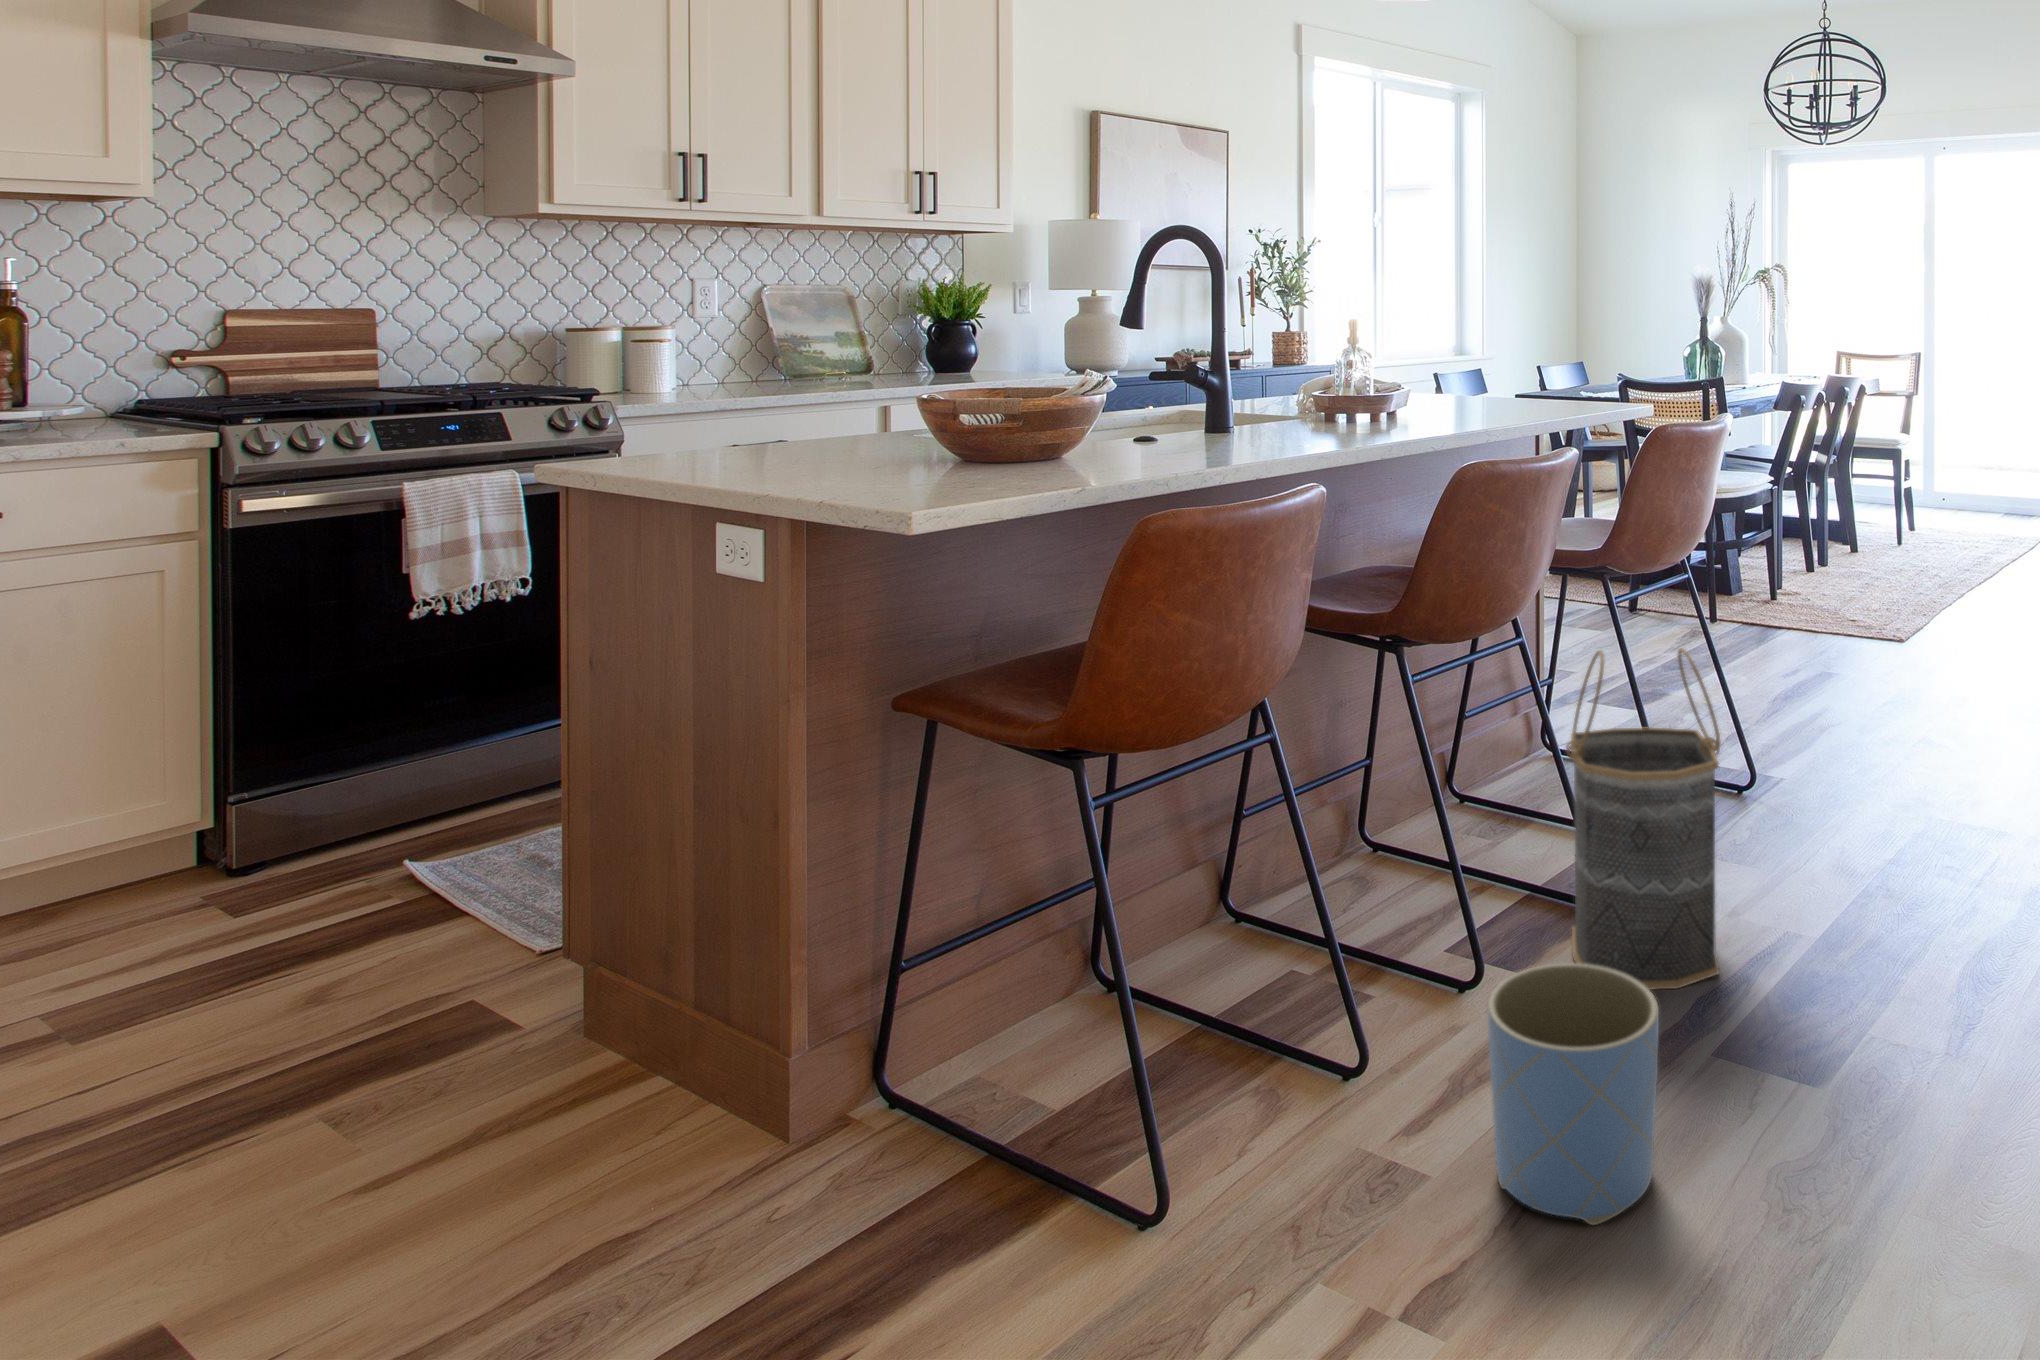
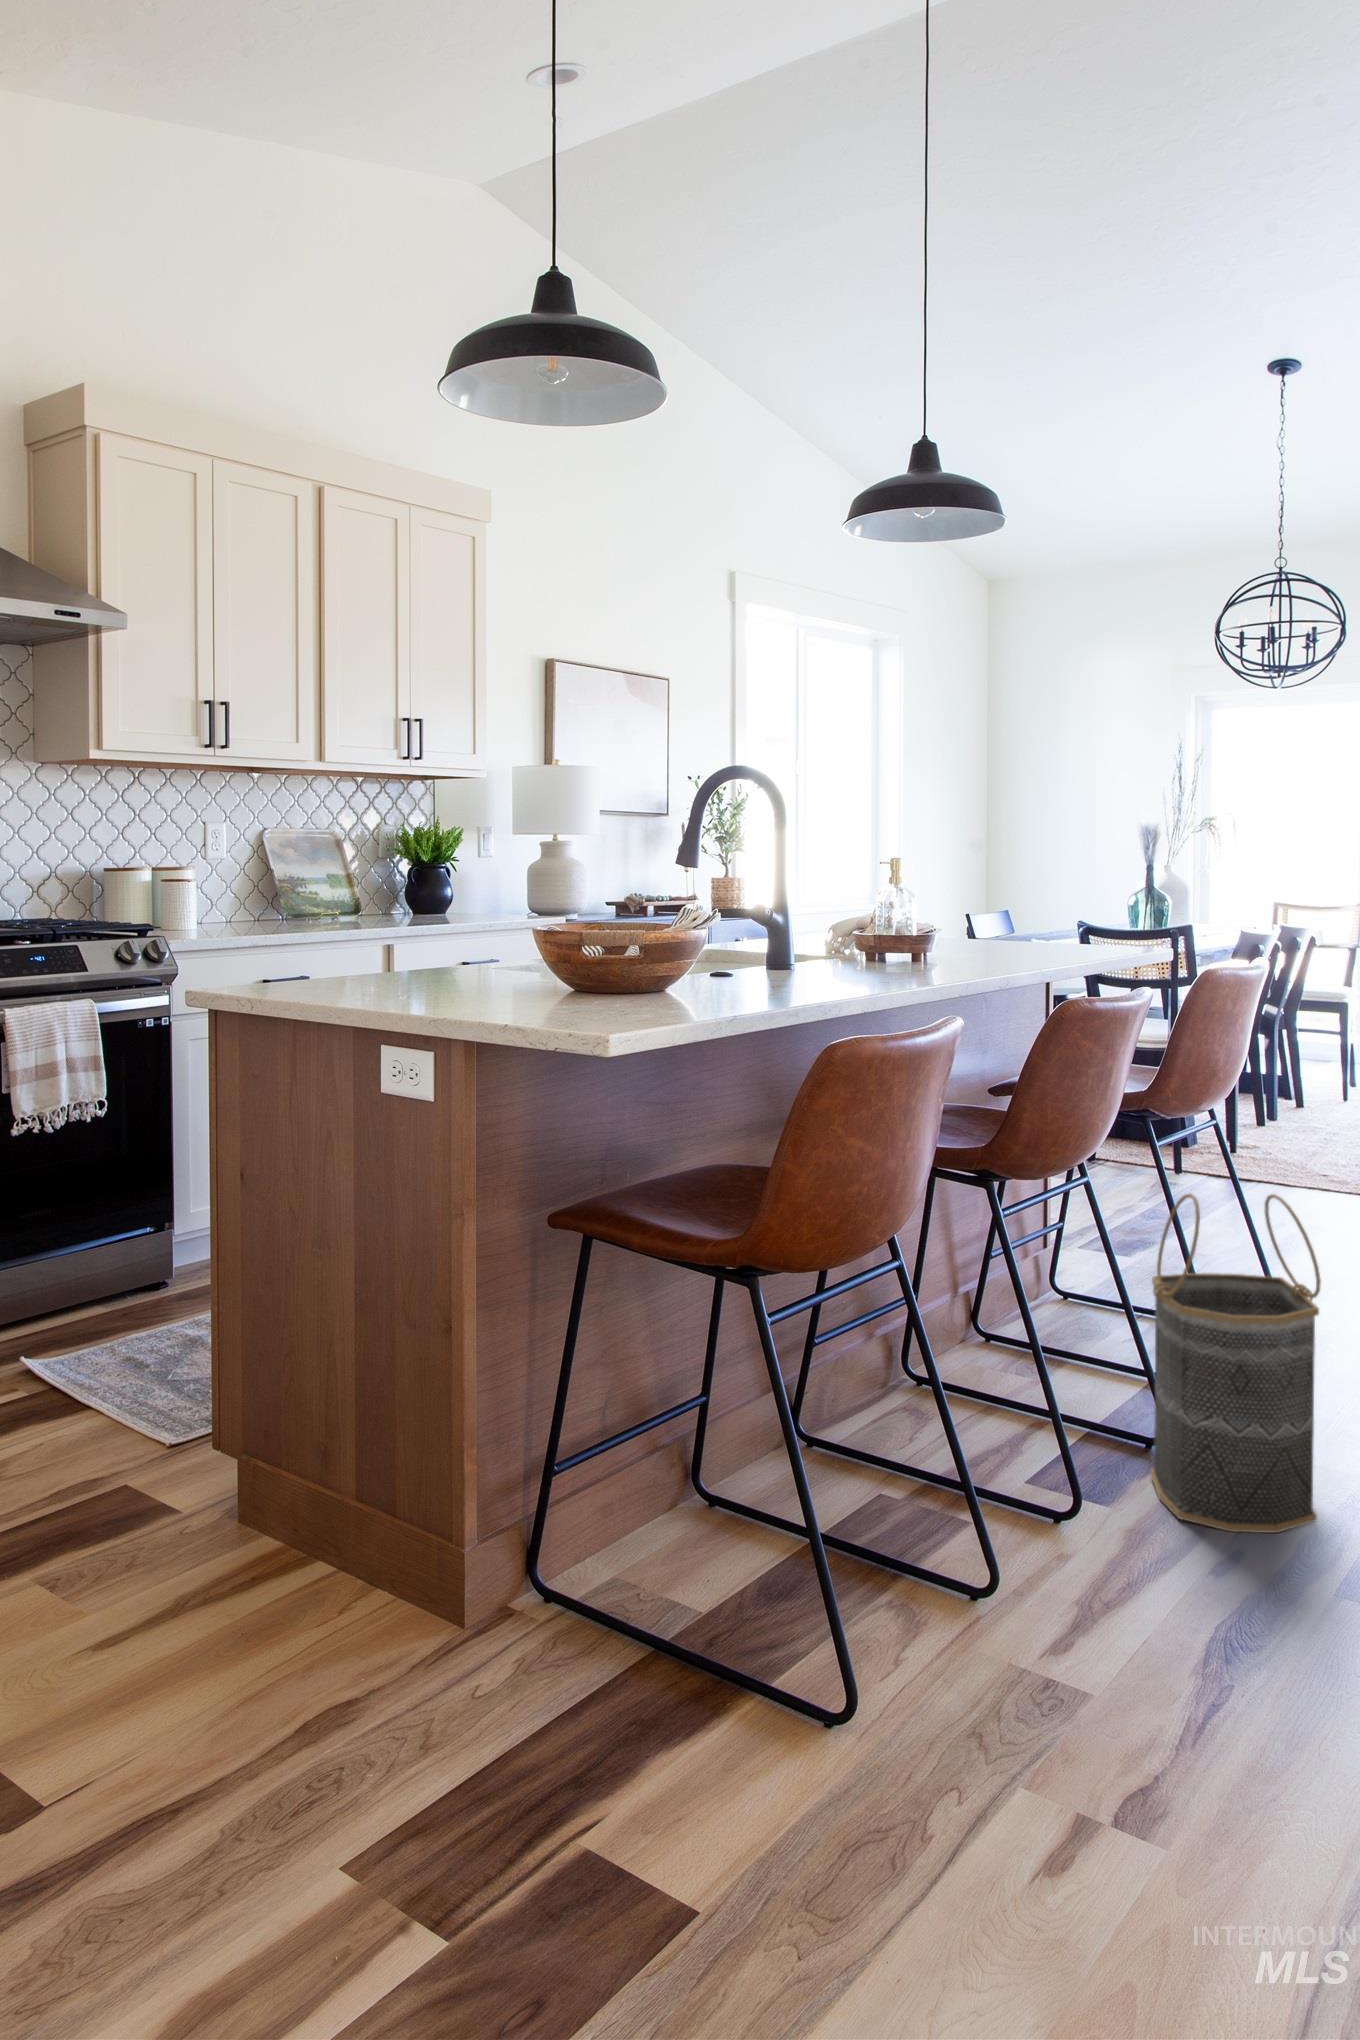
planter: present [1487,963,1659,1225] -> none [1148,1495,1327,1746]

